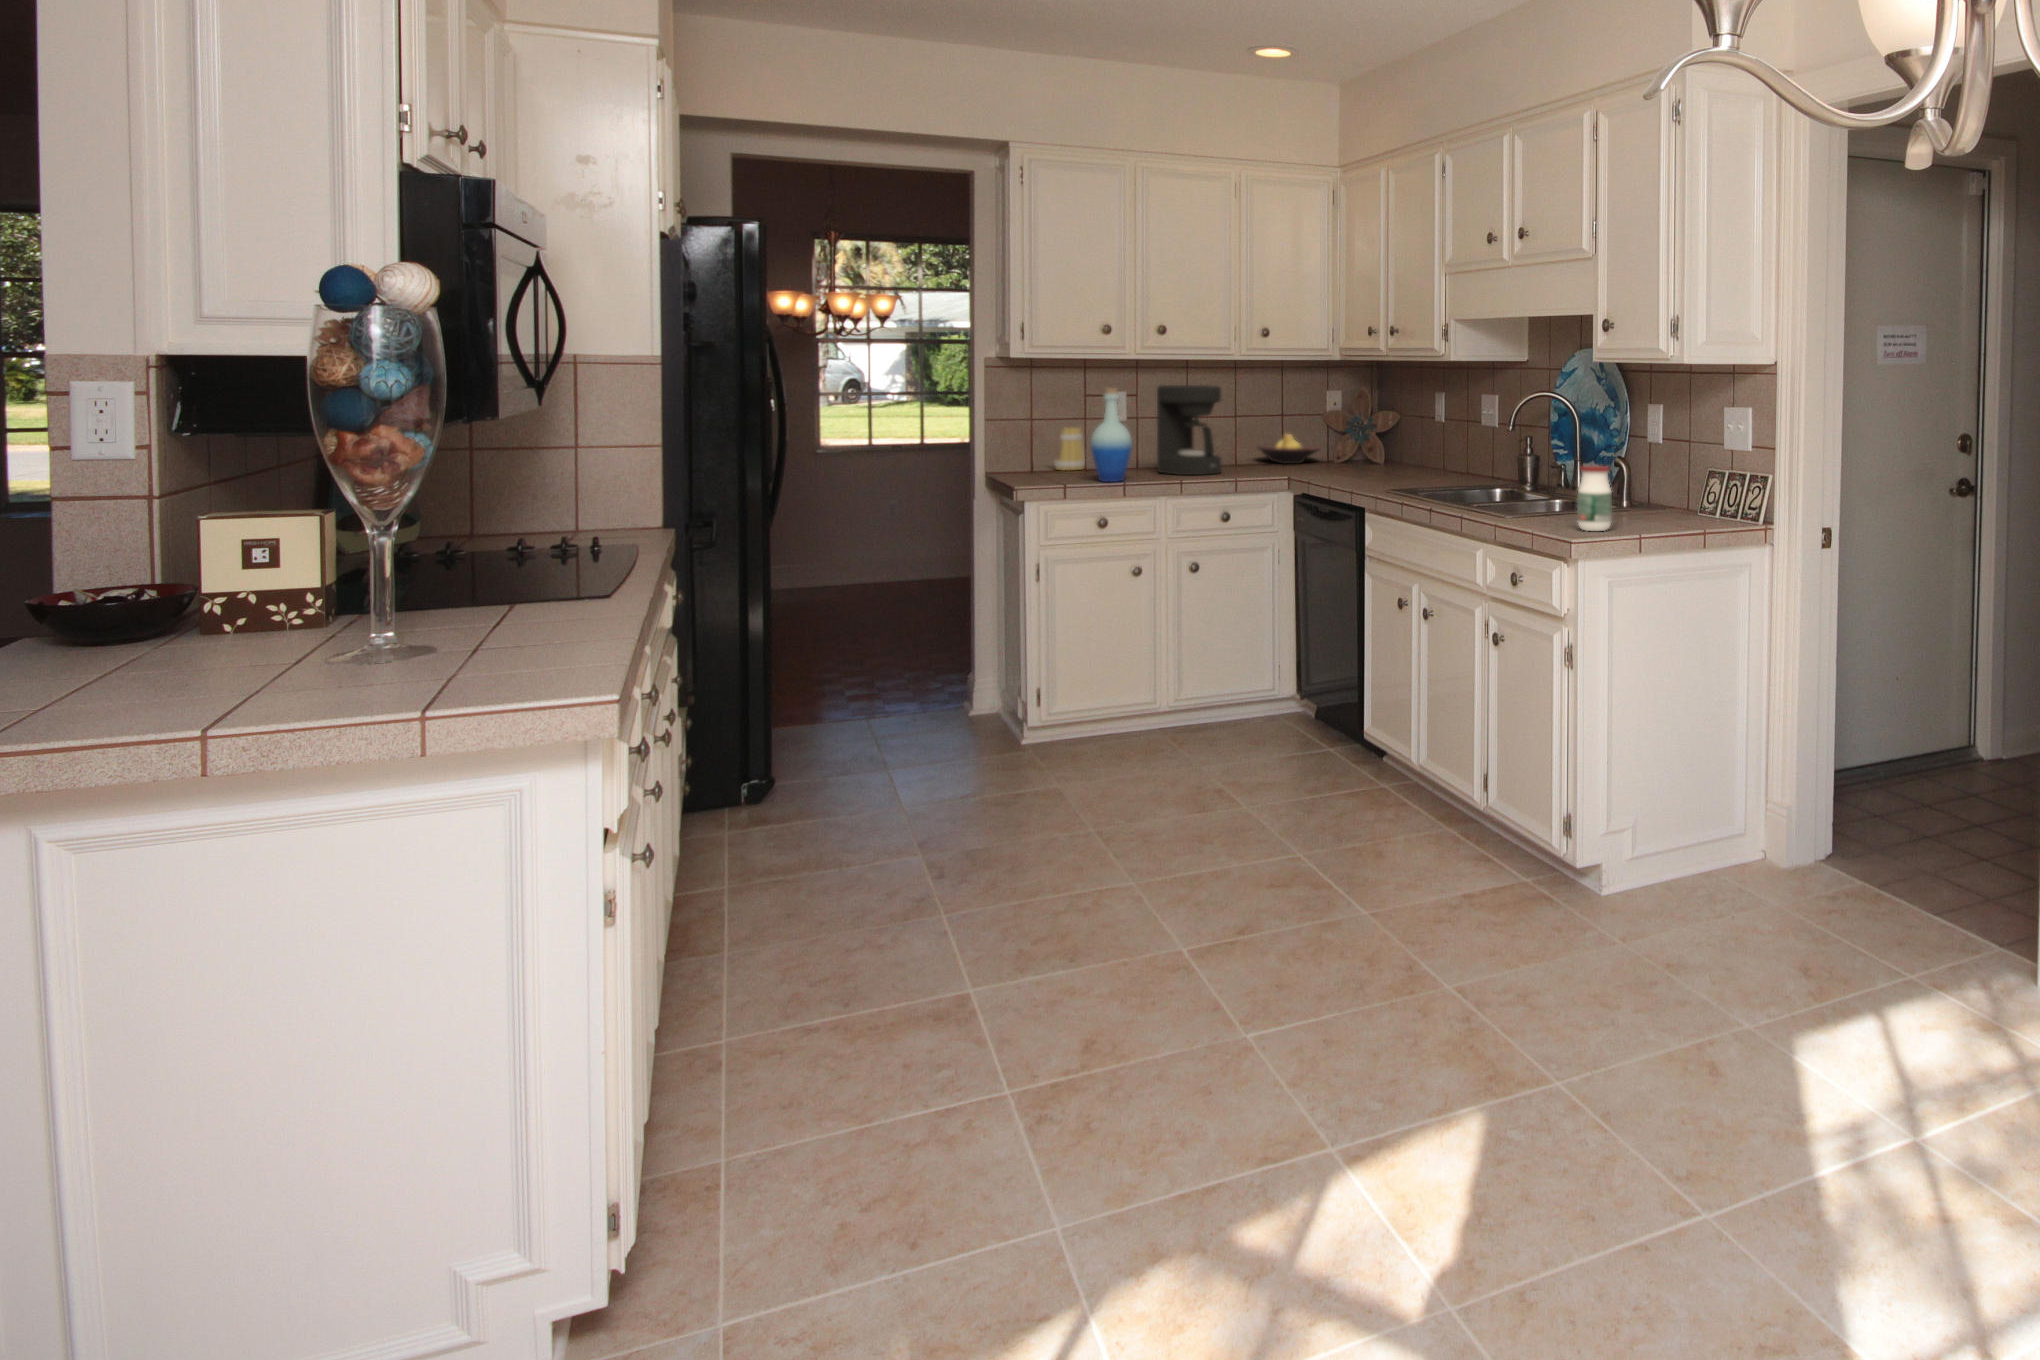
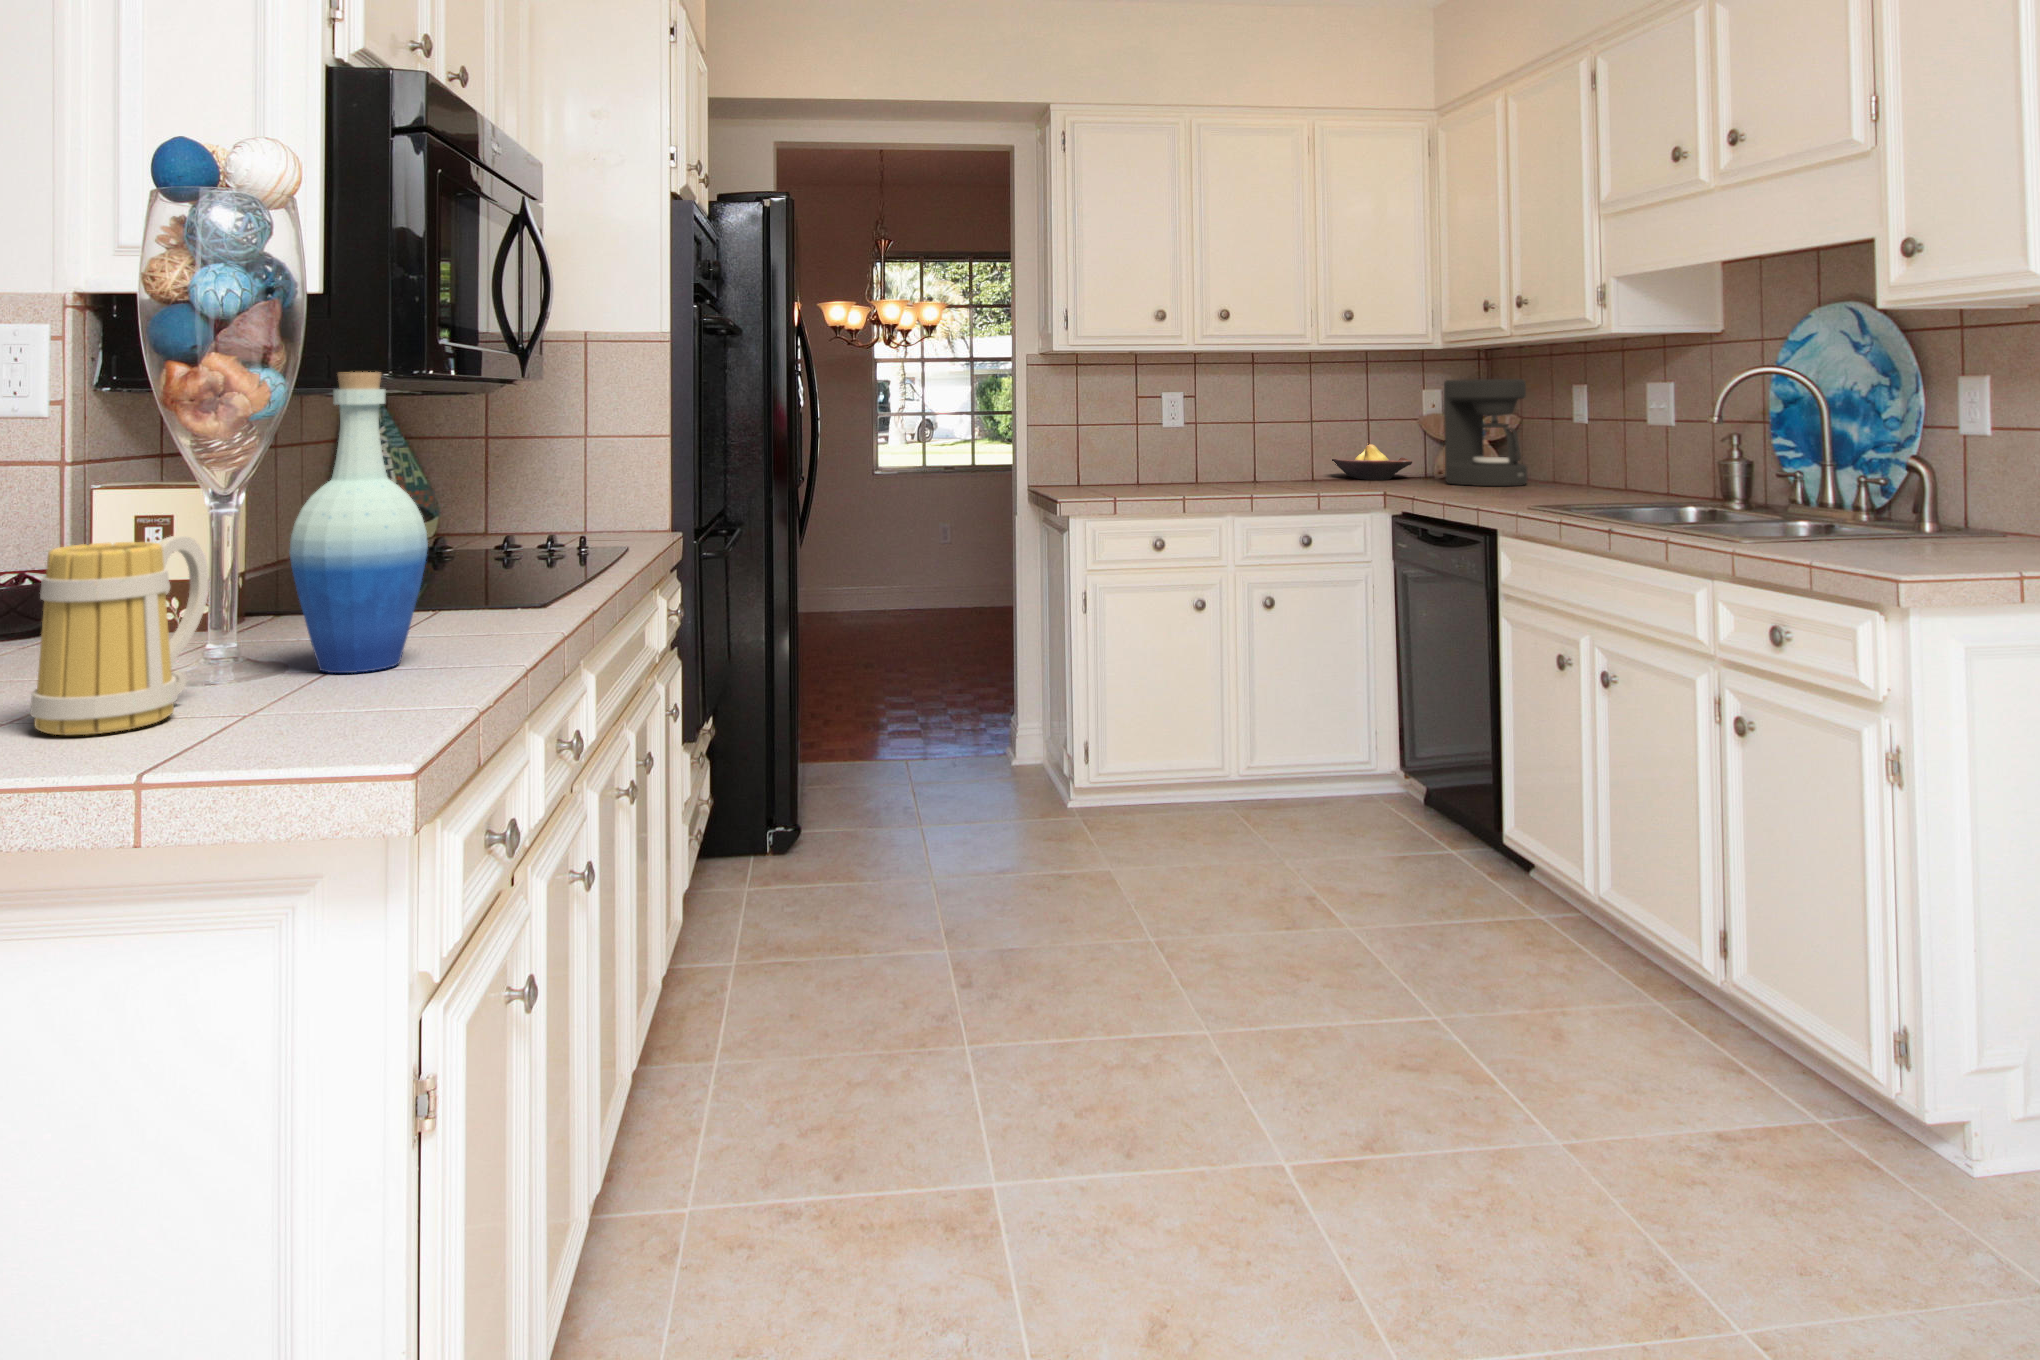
coffee maker: present [1157,385,1221,475] -> present [1444,379,1528,486]
bottle: present [1091,388,1132,482] -> present [290,372,428,673]
mug: present [1054,427,1085,470] -> present [30,536,209,735]
jar: present [1577,465,1612,531] -> none [1894,462,1960,564]

